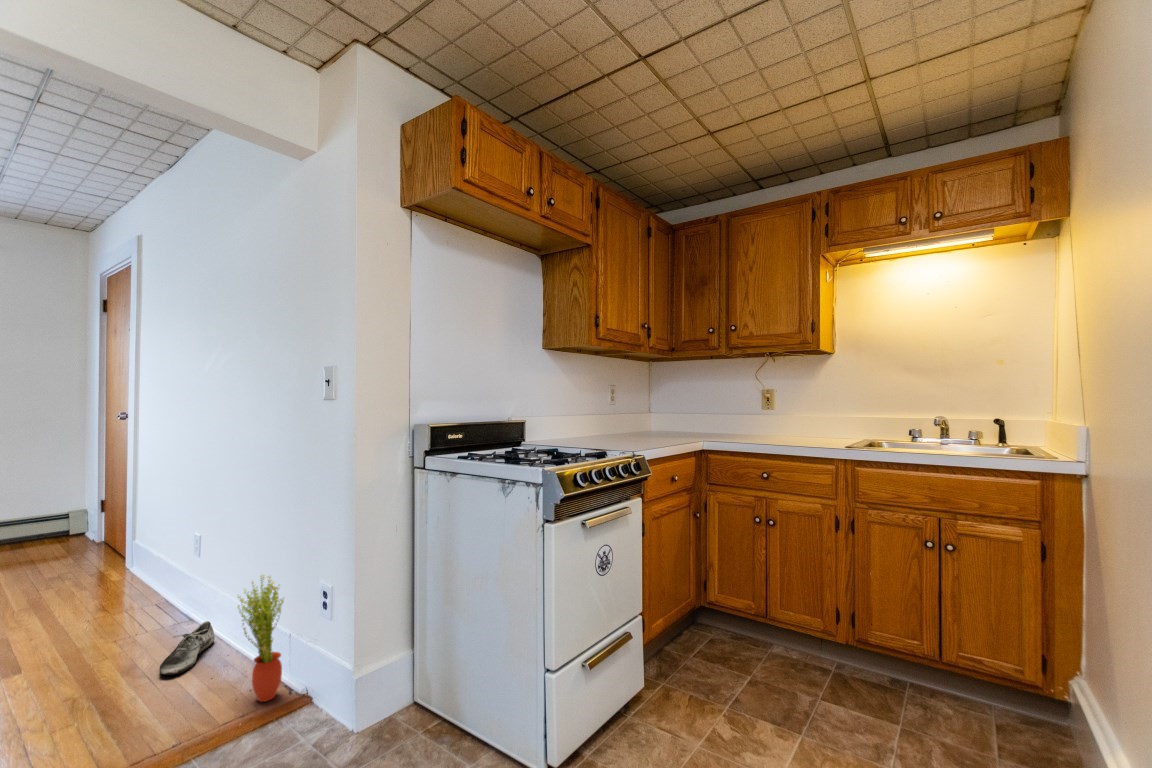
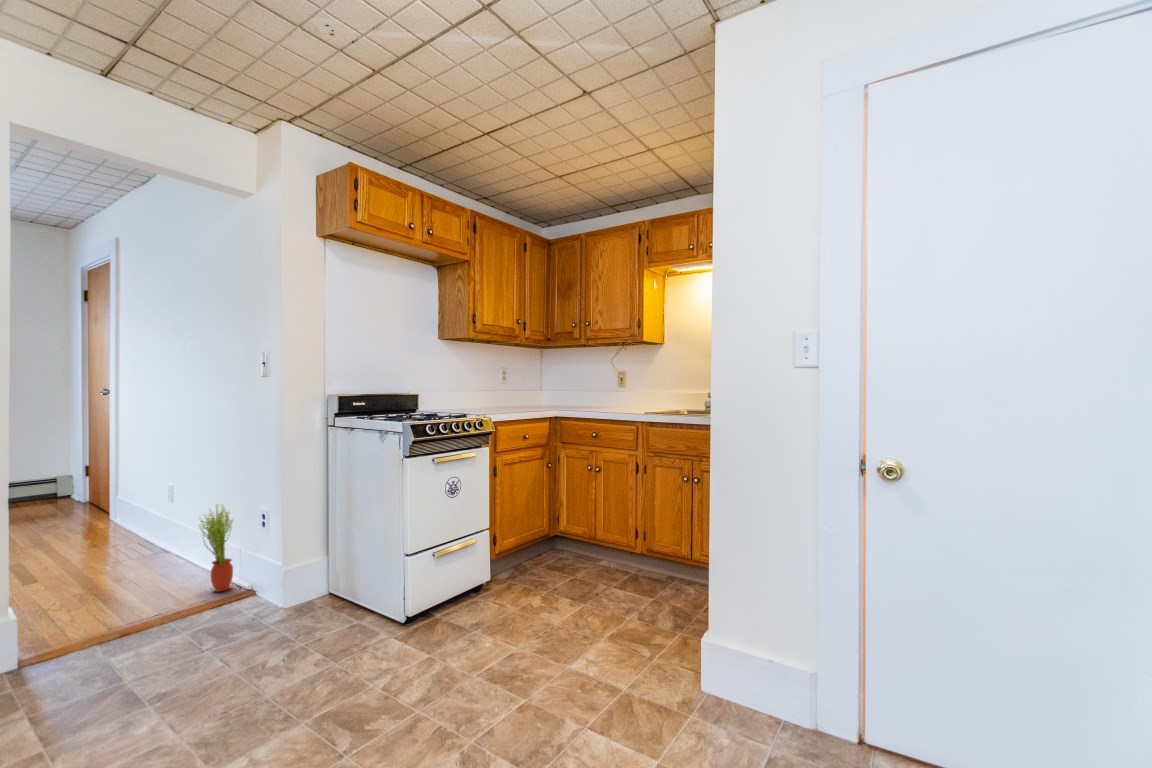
shoe: present [160,621,215,675] -> none [142,546,184,578]

